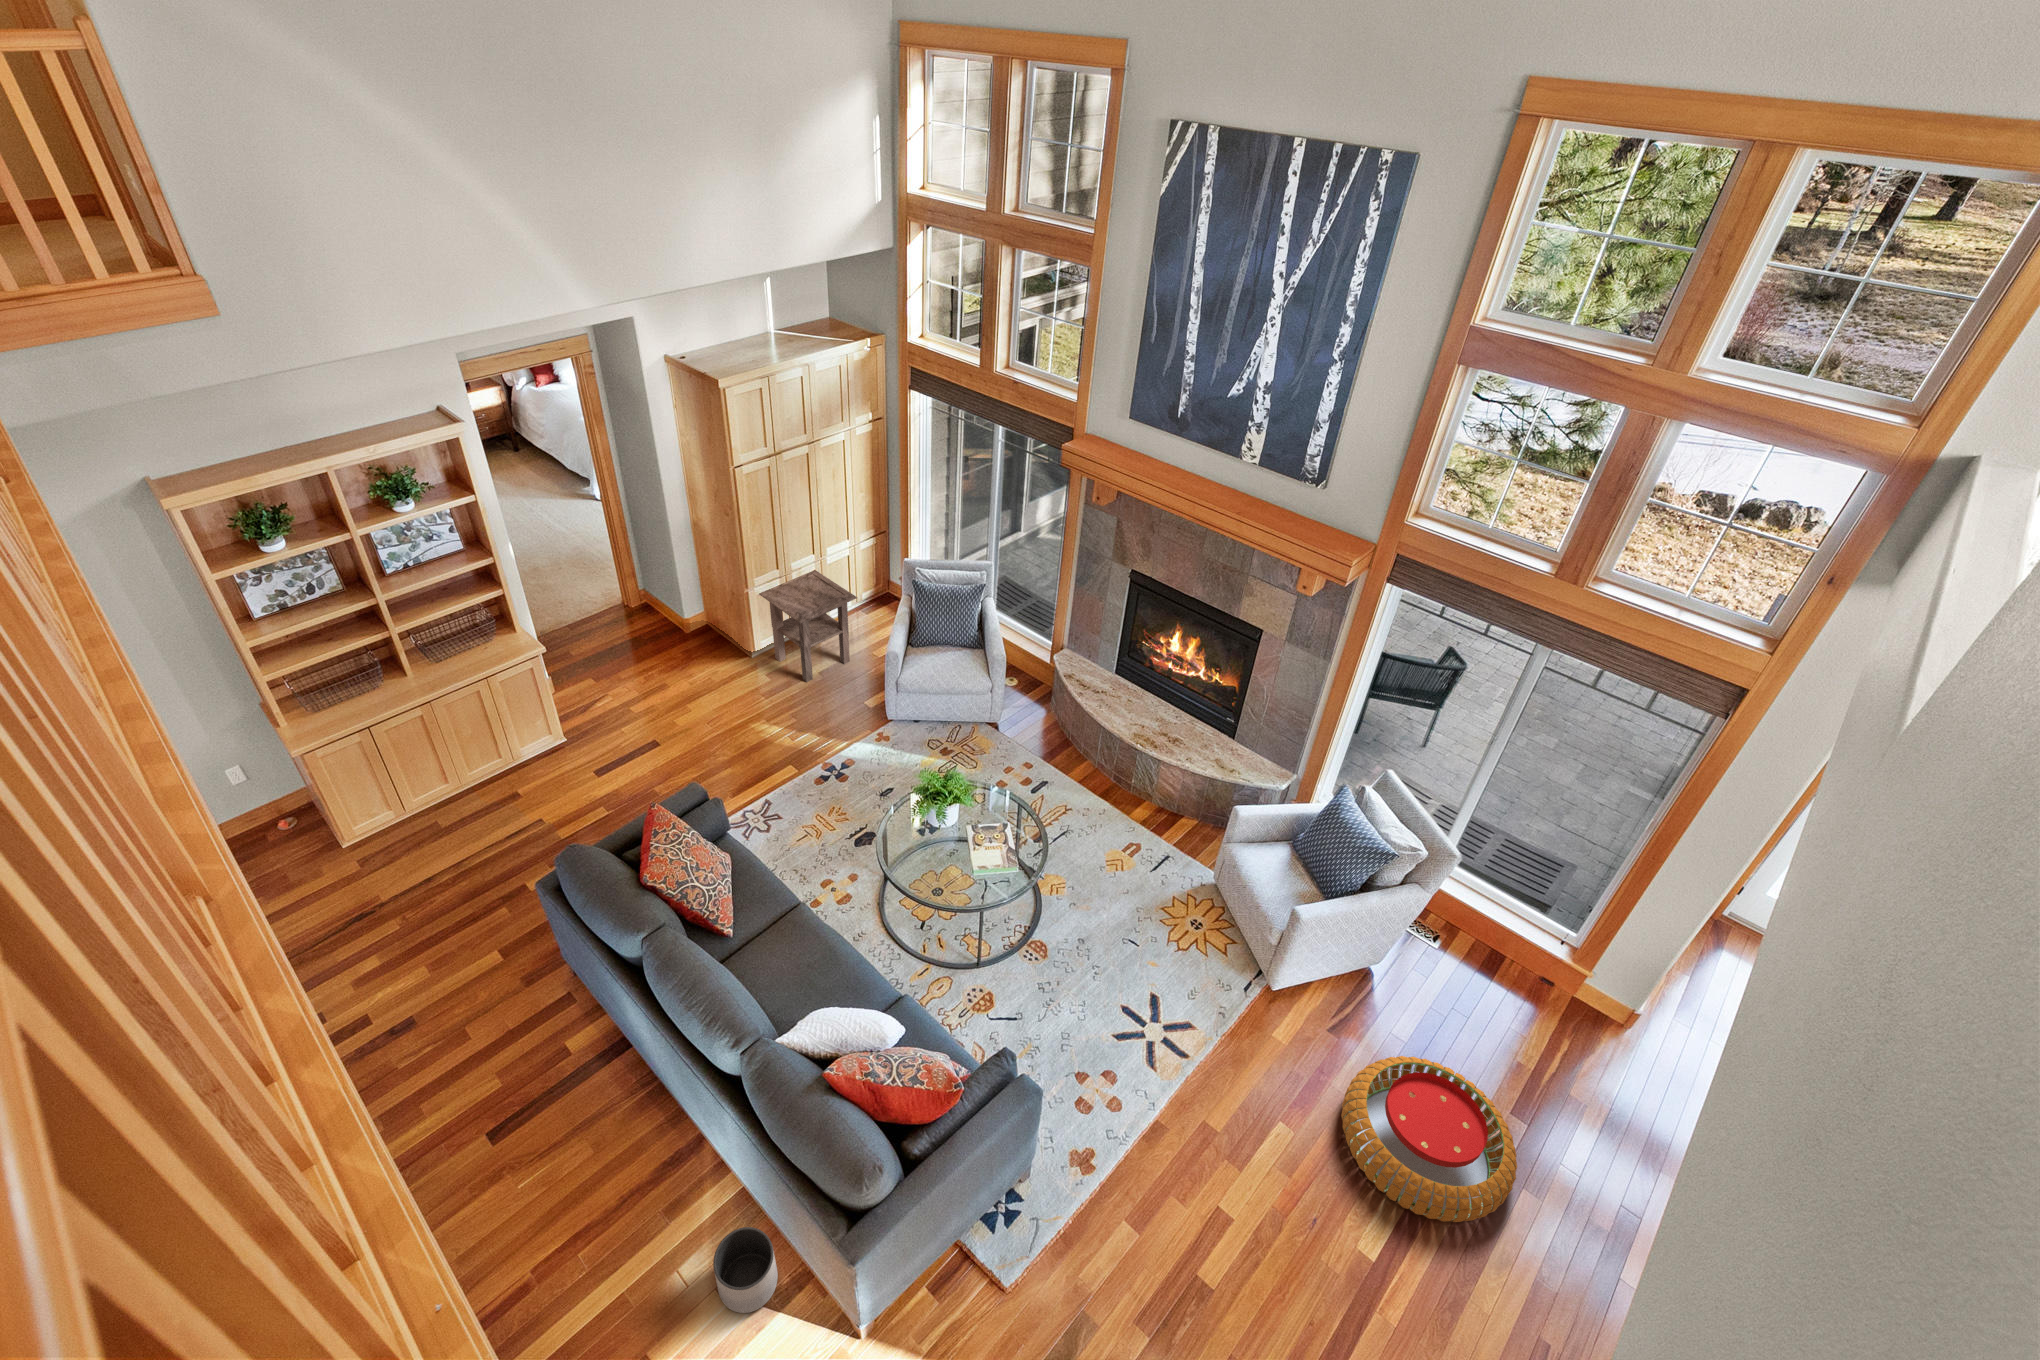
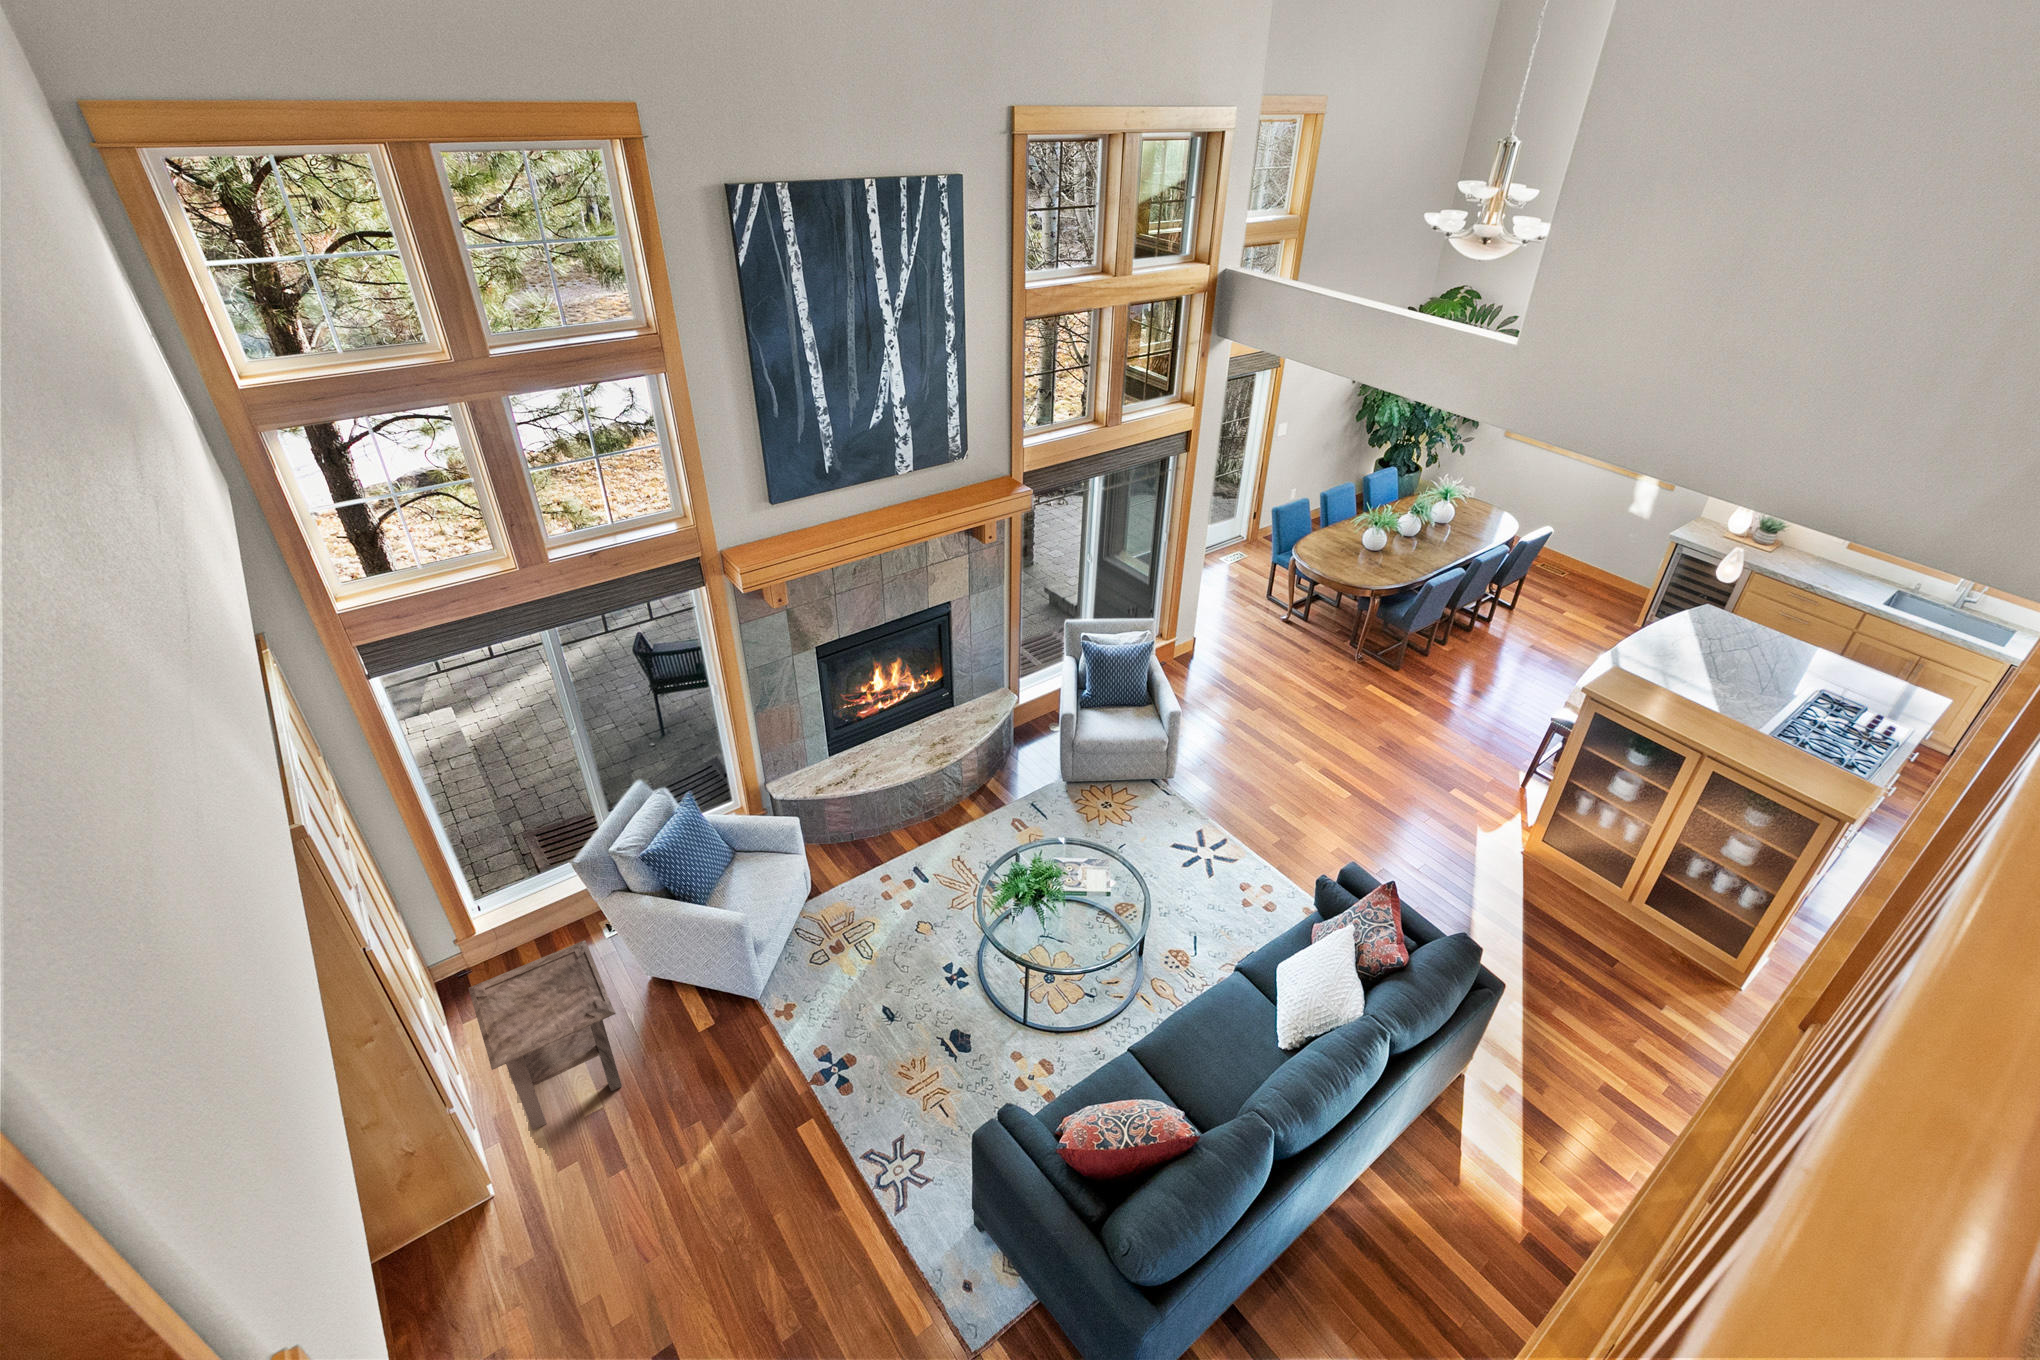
pouf: present [1341,1056,1517,1222] -> none [1234,711,1337,787]
planter: present [713,1227,778,1313] -> none [1424,1114,1486,1185]

